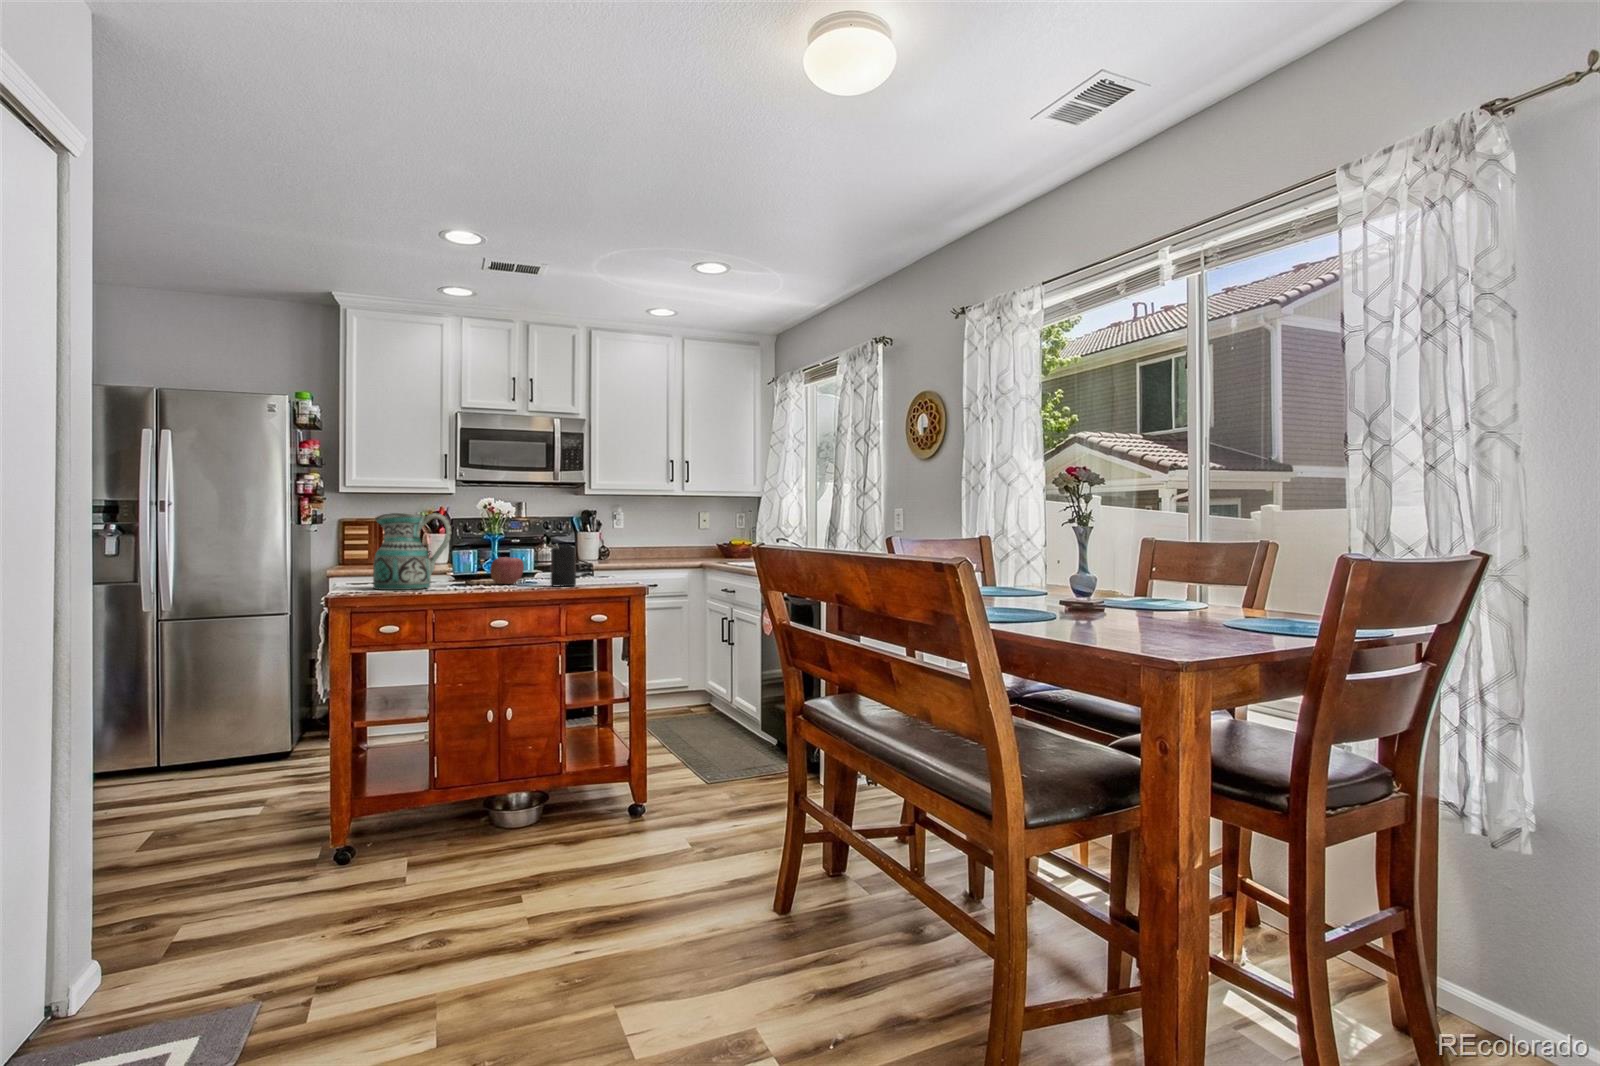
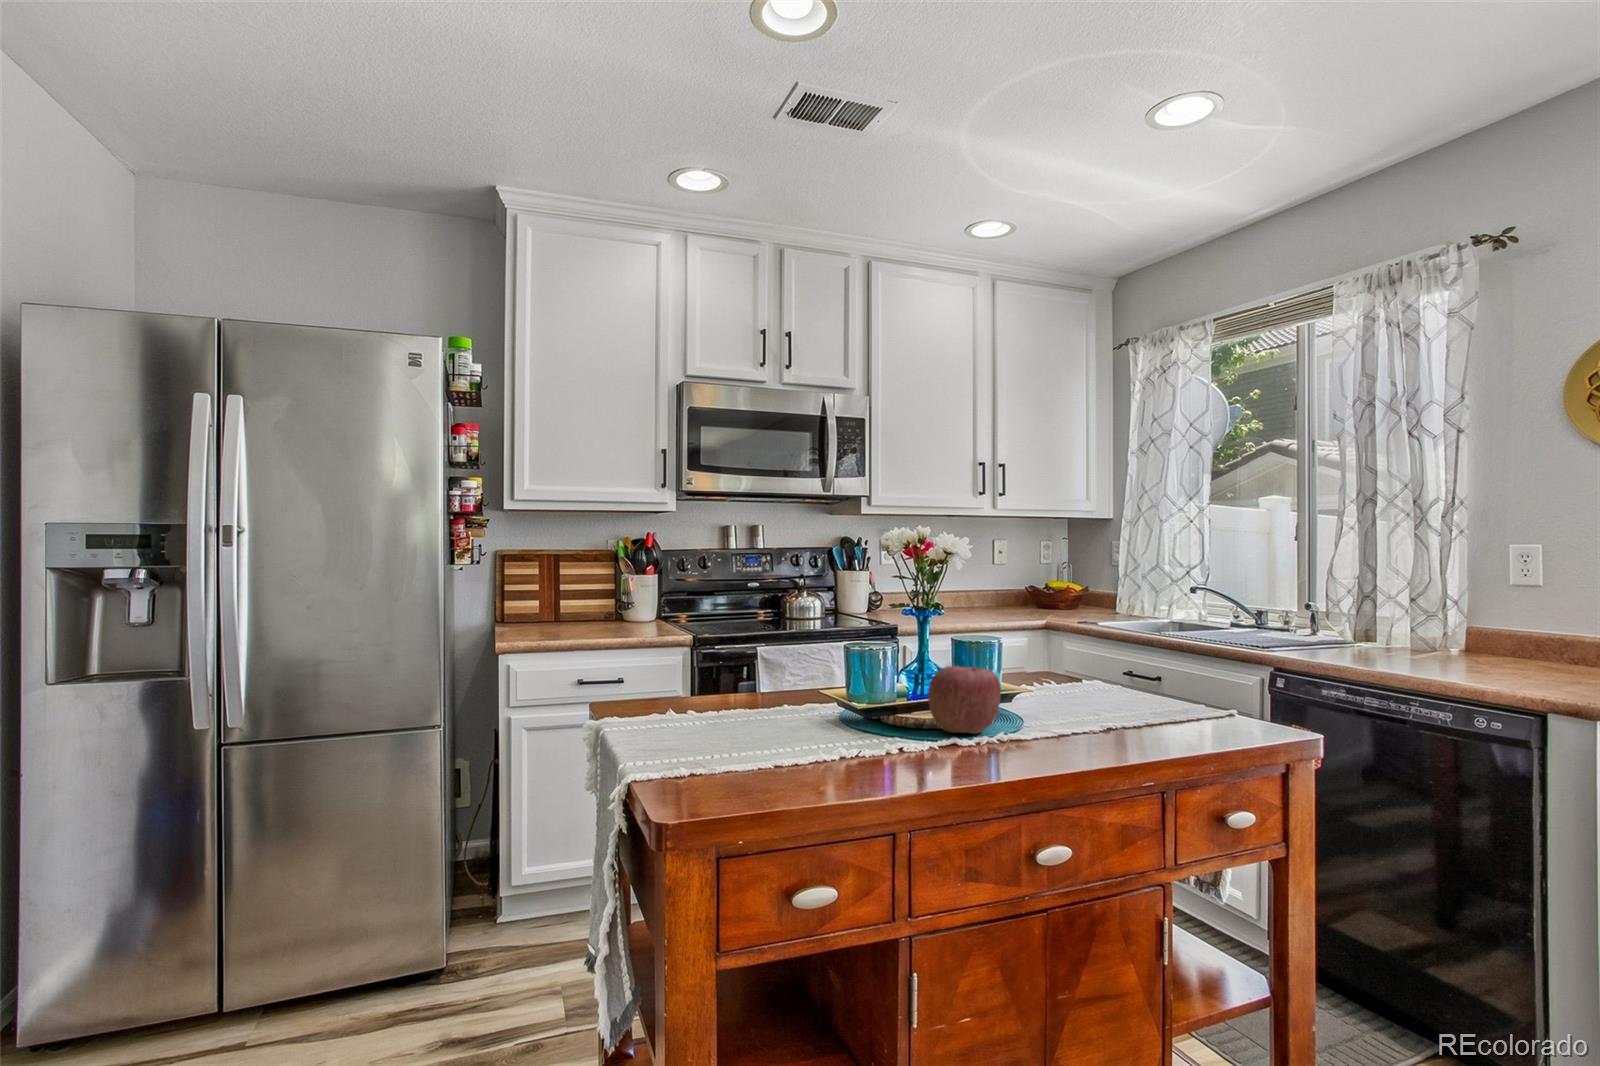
ceramic pitcher: present [373,513,451,590] -> none [731,573,919,797]
candle: present [551,547,576,587] -> none [1085,642,1157,753]

